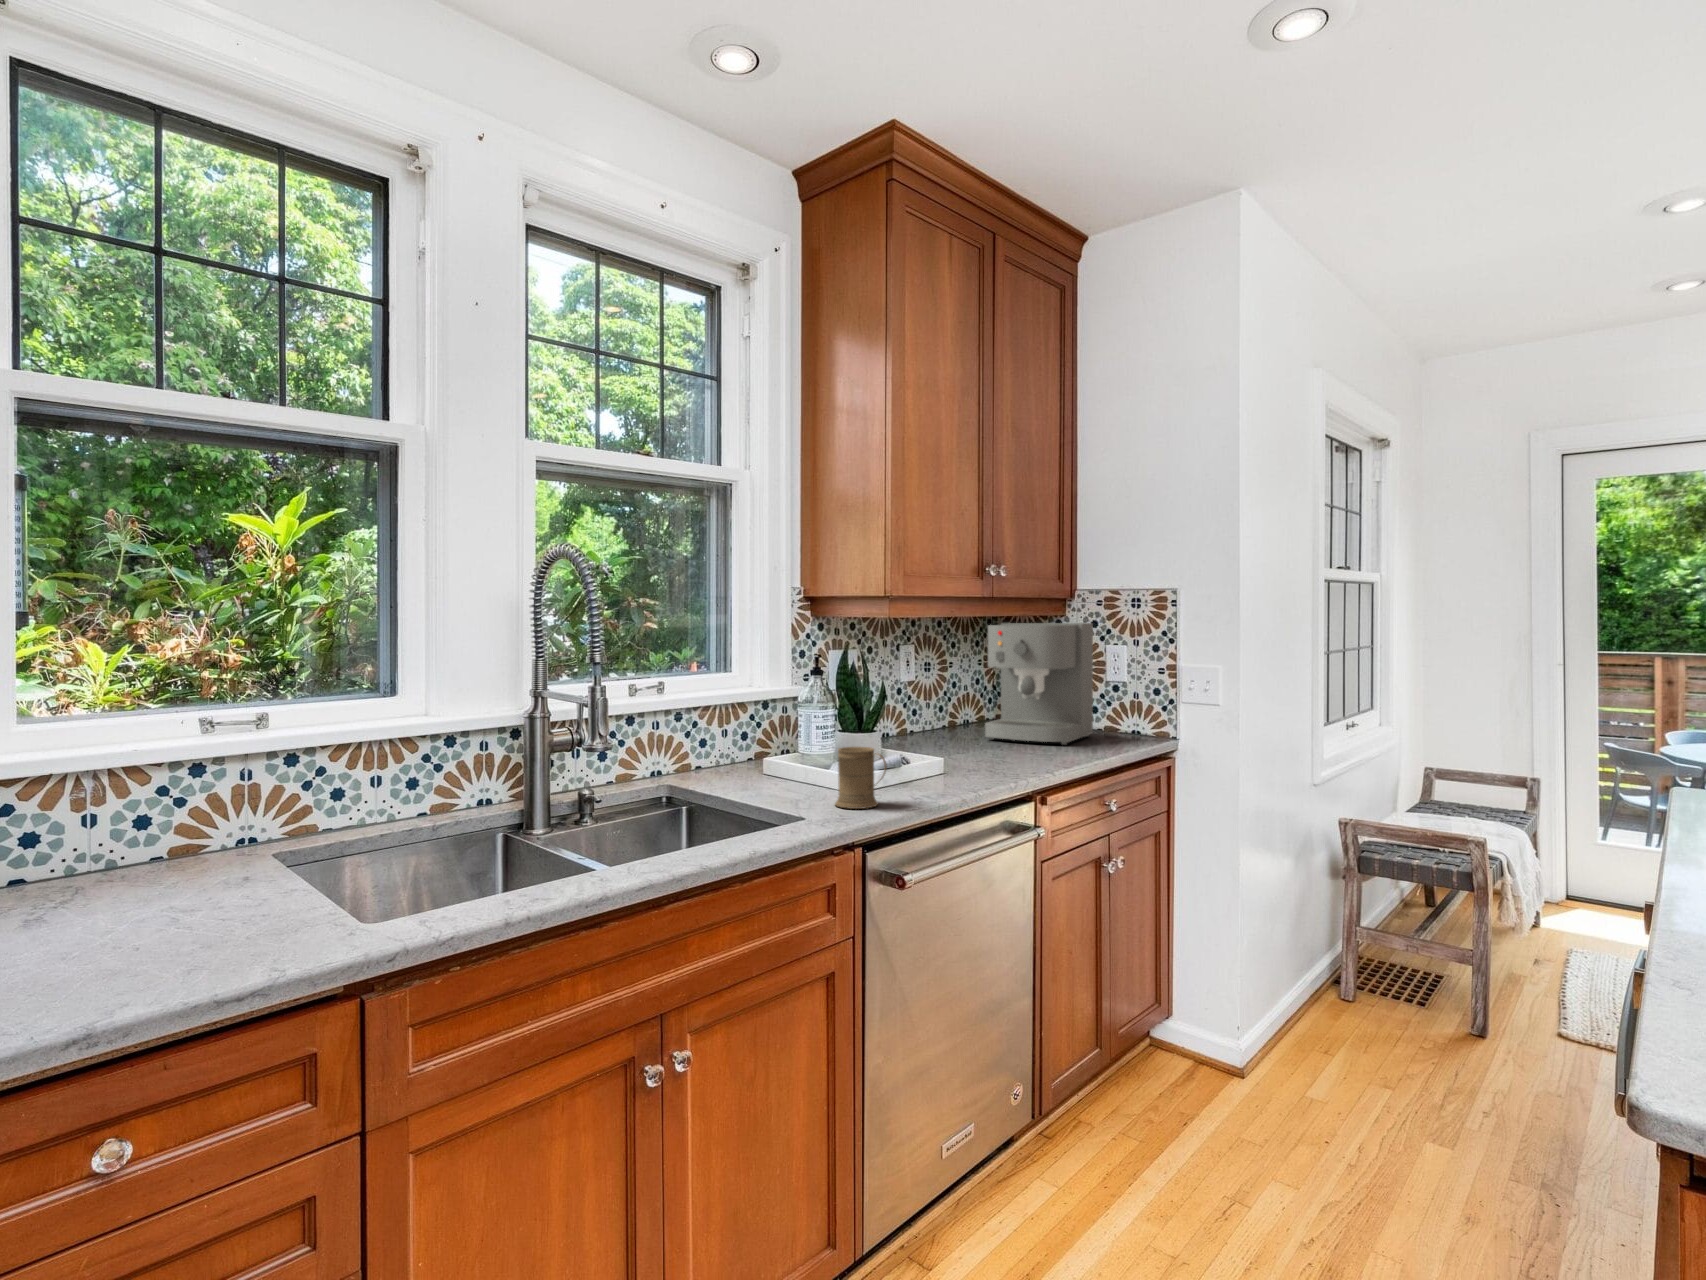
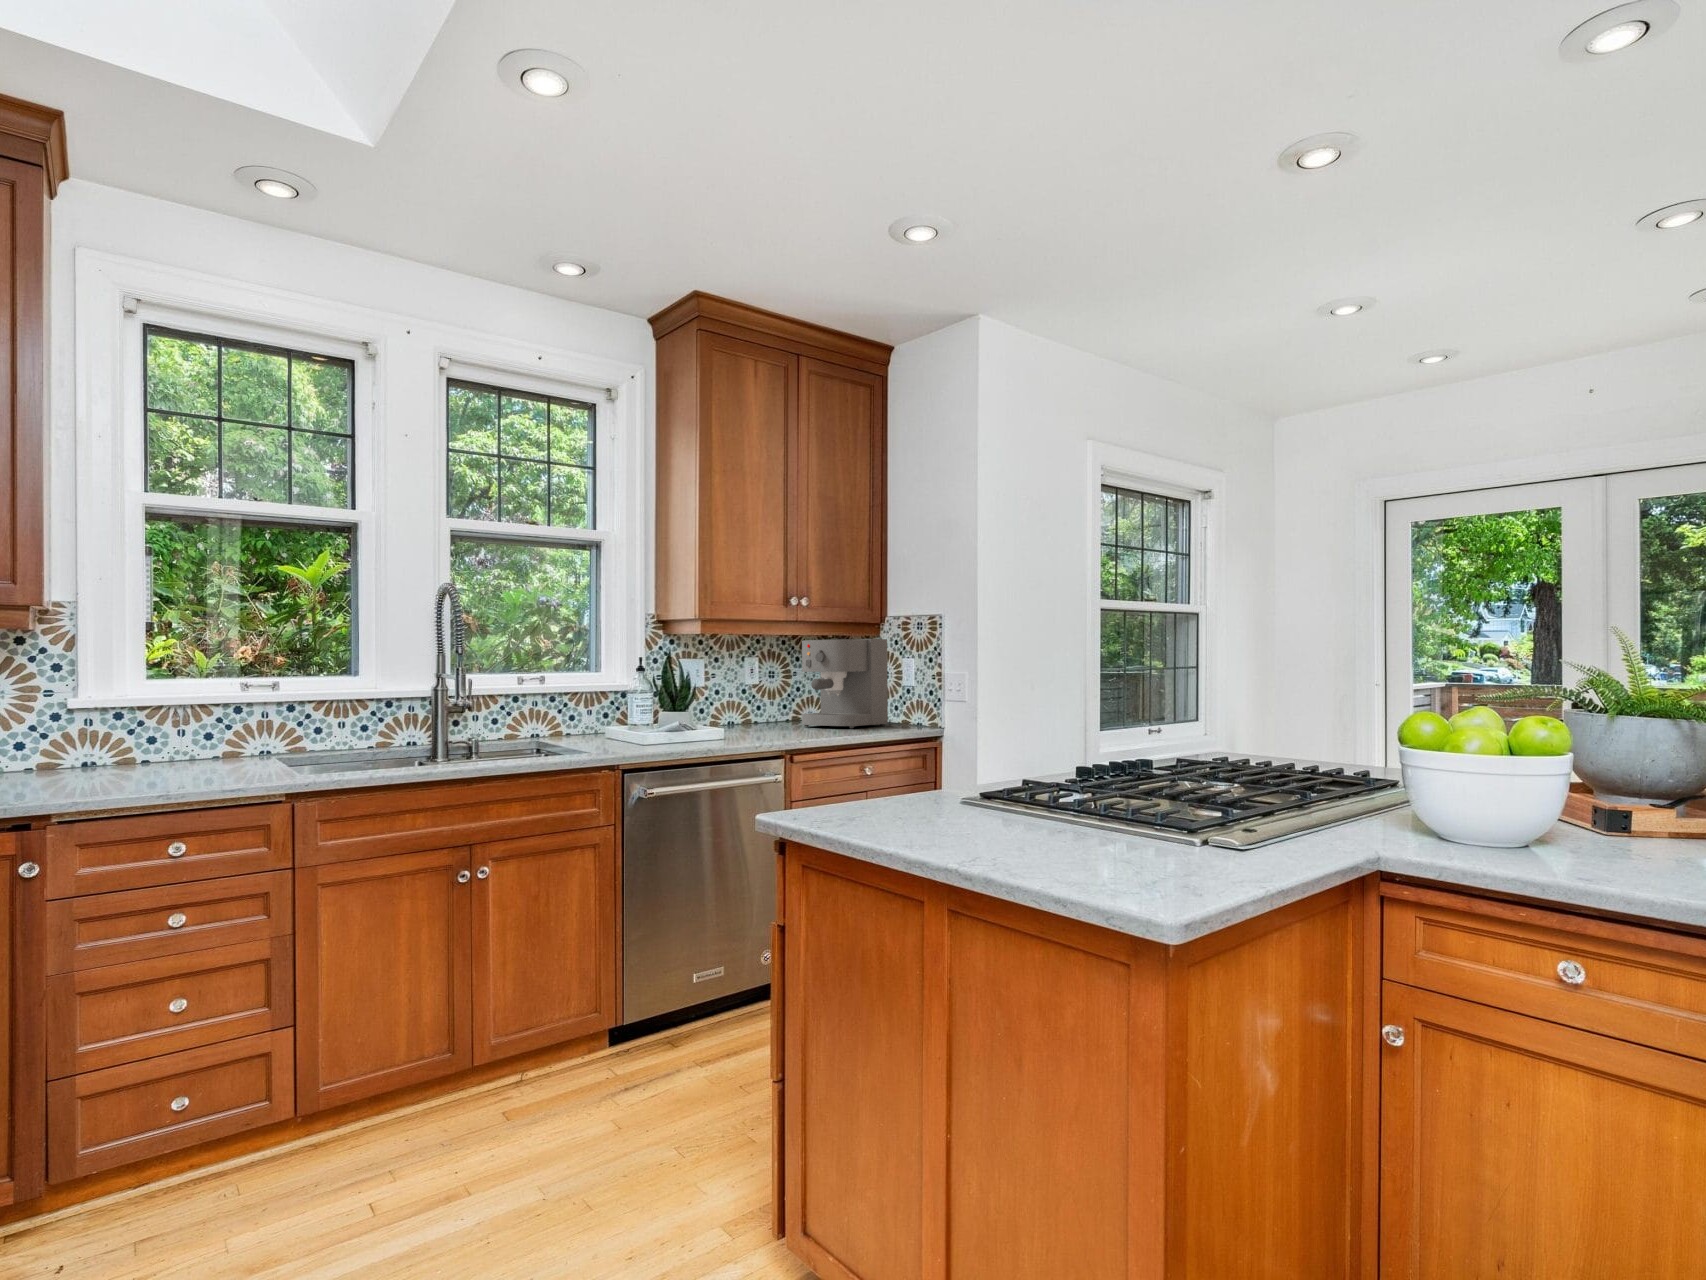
mug: present [835,747,887,809] -> none [627,710,656,748]

